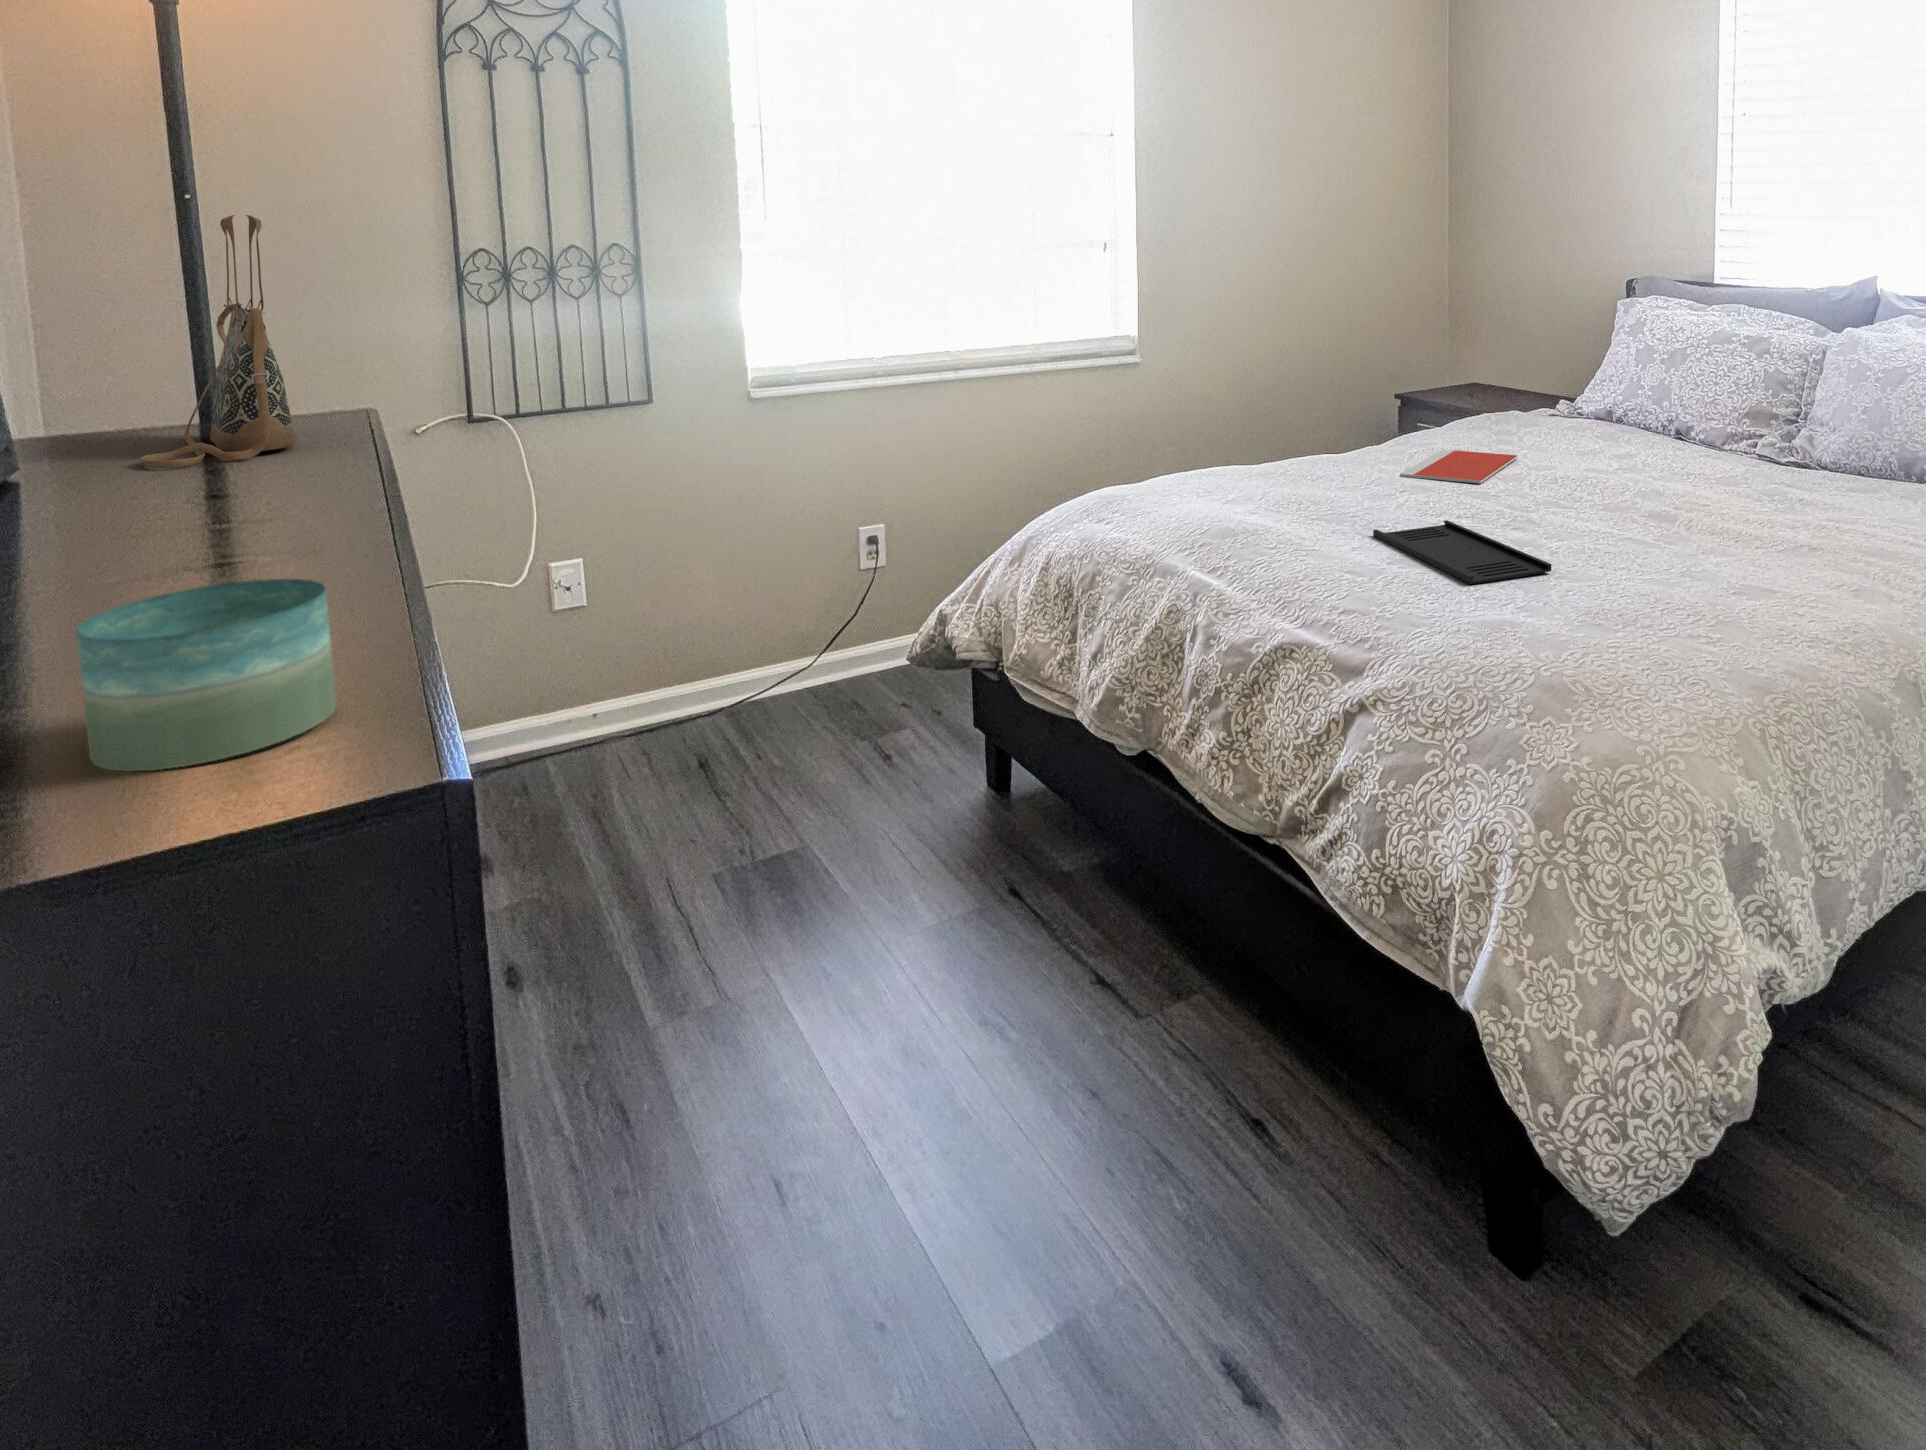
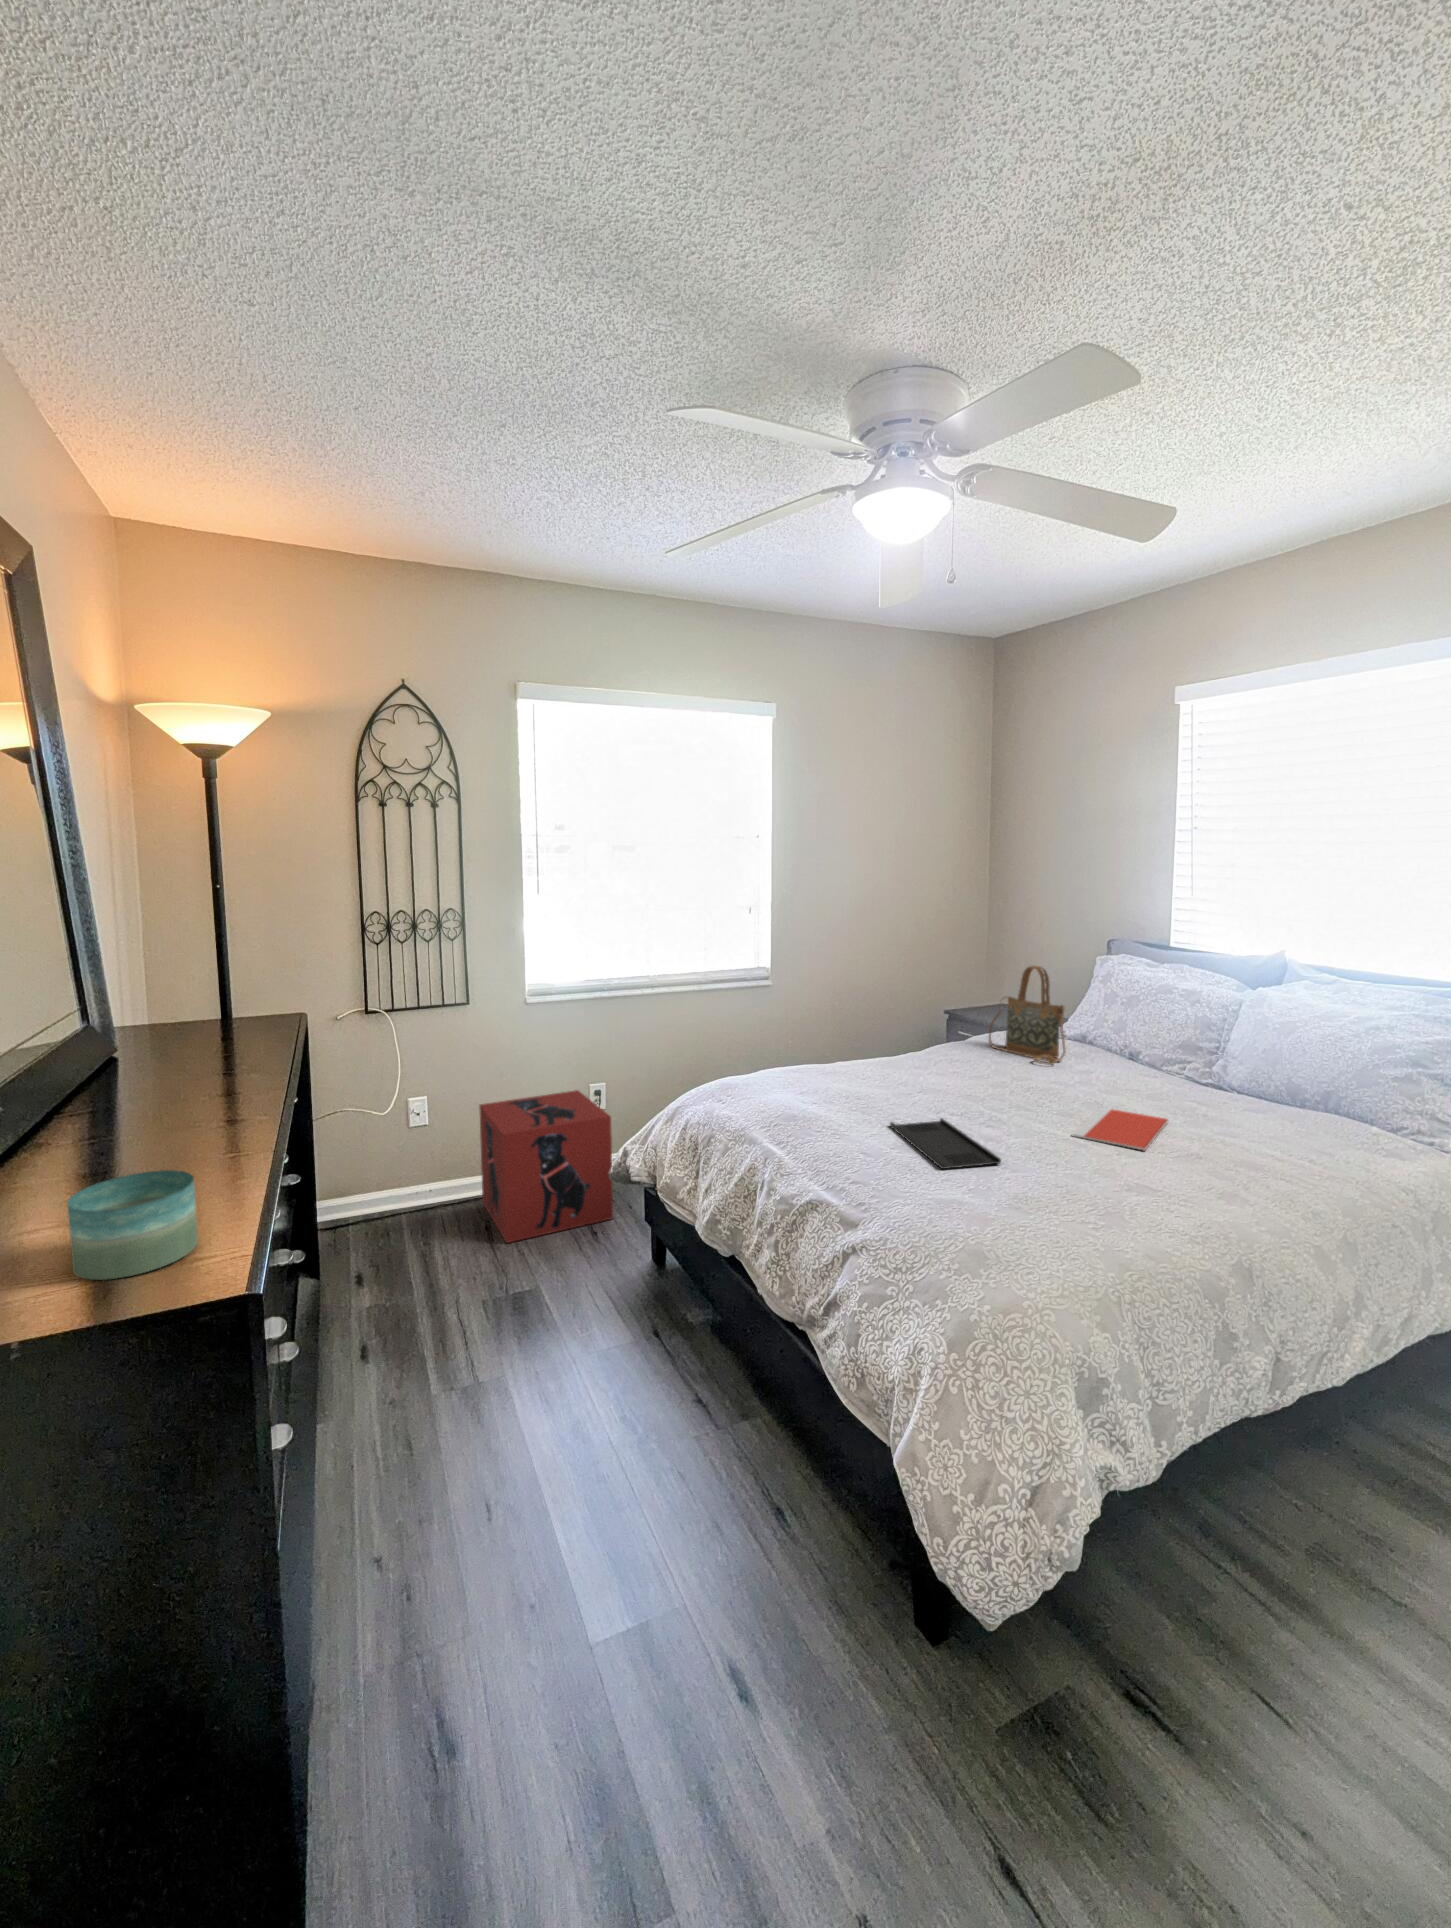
handbag: present [140,215,296,468] -> present [989,966,1066,1065]
notebook: present [1400,450,1518,483] -> present [1072,1108,1168,1150]
storage box: none [674,537,913,787] -> present [479,1090,613,1243]

